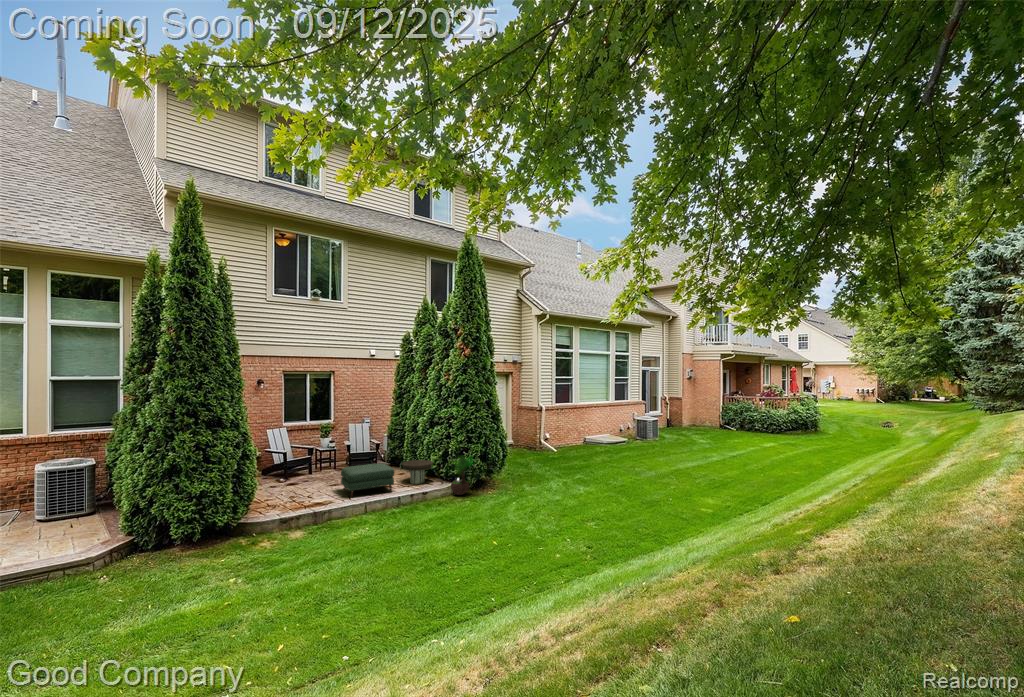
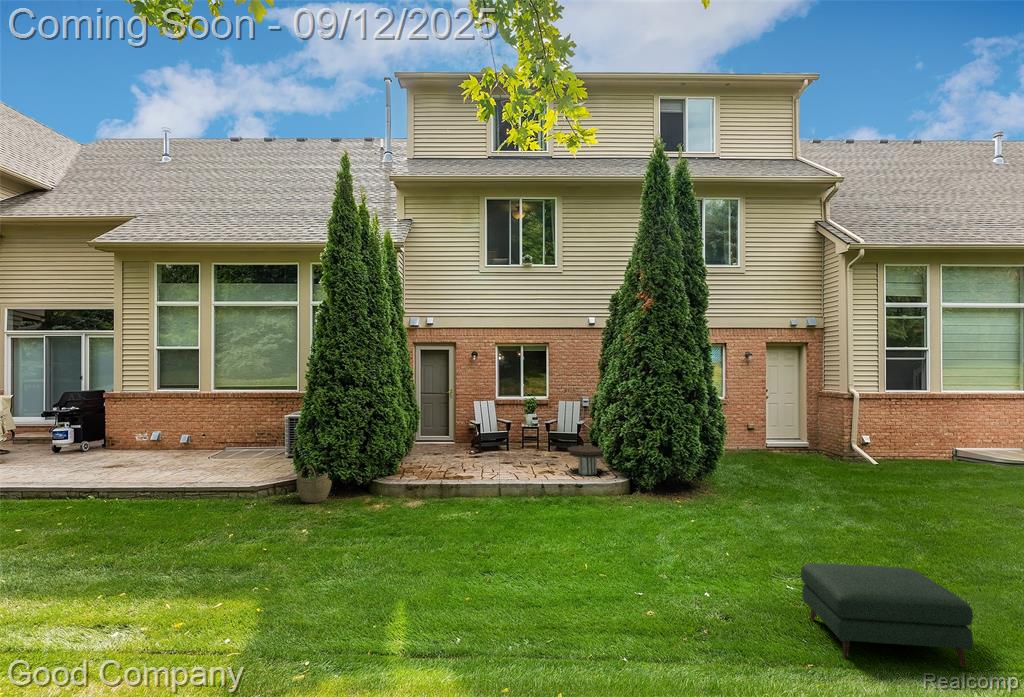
potted tree: present [451,457,472,495] -> none [612,439,647,498]
ottoman: present [341,463,394,498] -> present [801,563,973,667]
woven basket: none [157,516,202,565] -> present [297,465,332,503]

